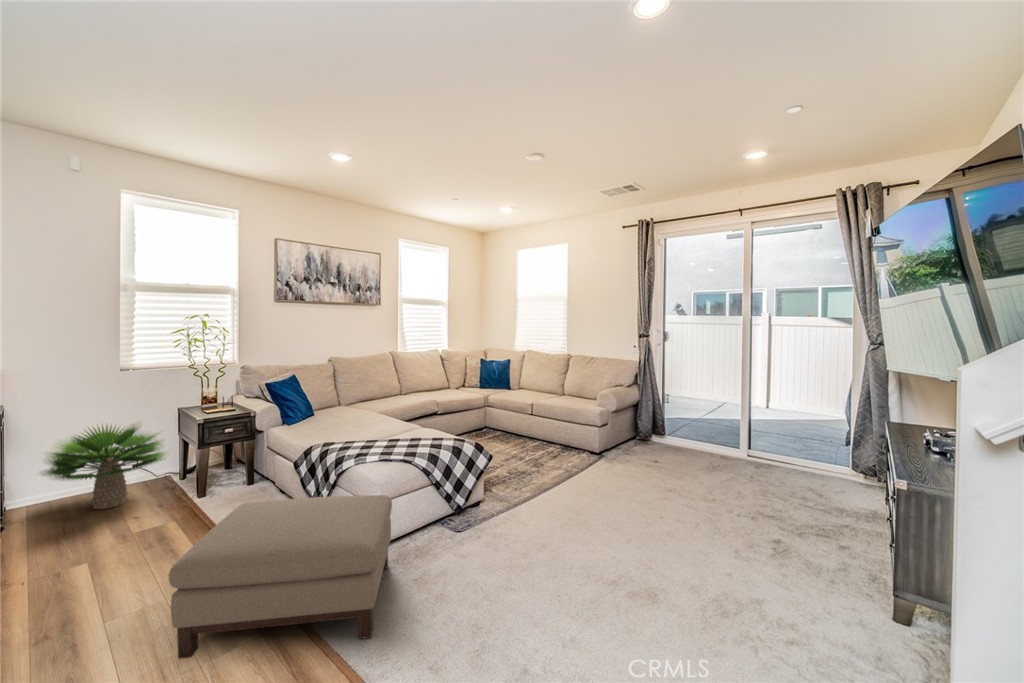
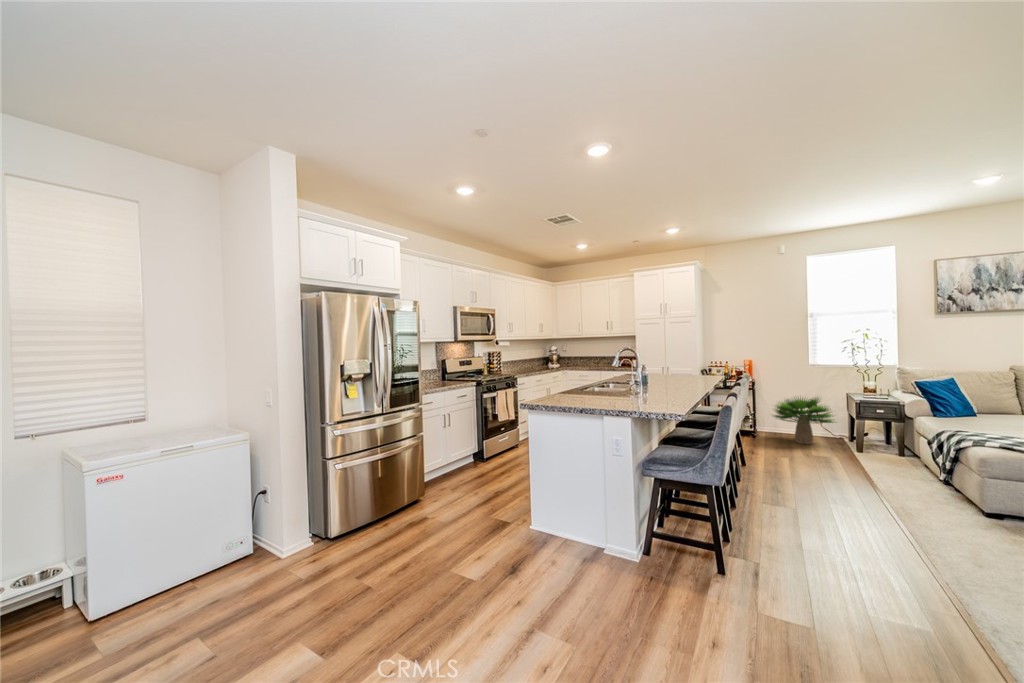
ottoman: present [169,495,392,659] -> none [812,442,996,538]

